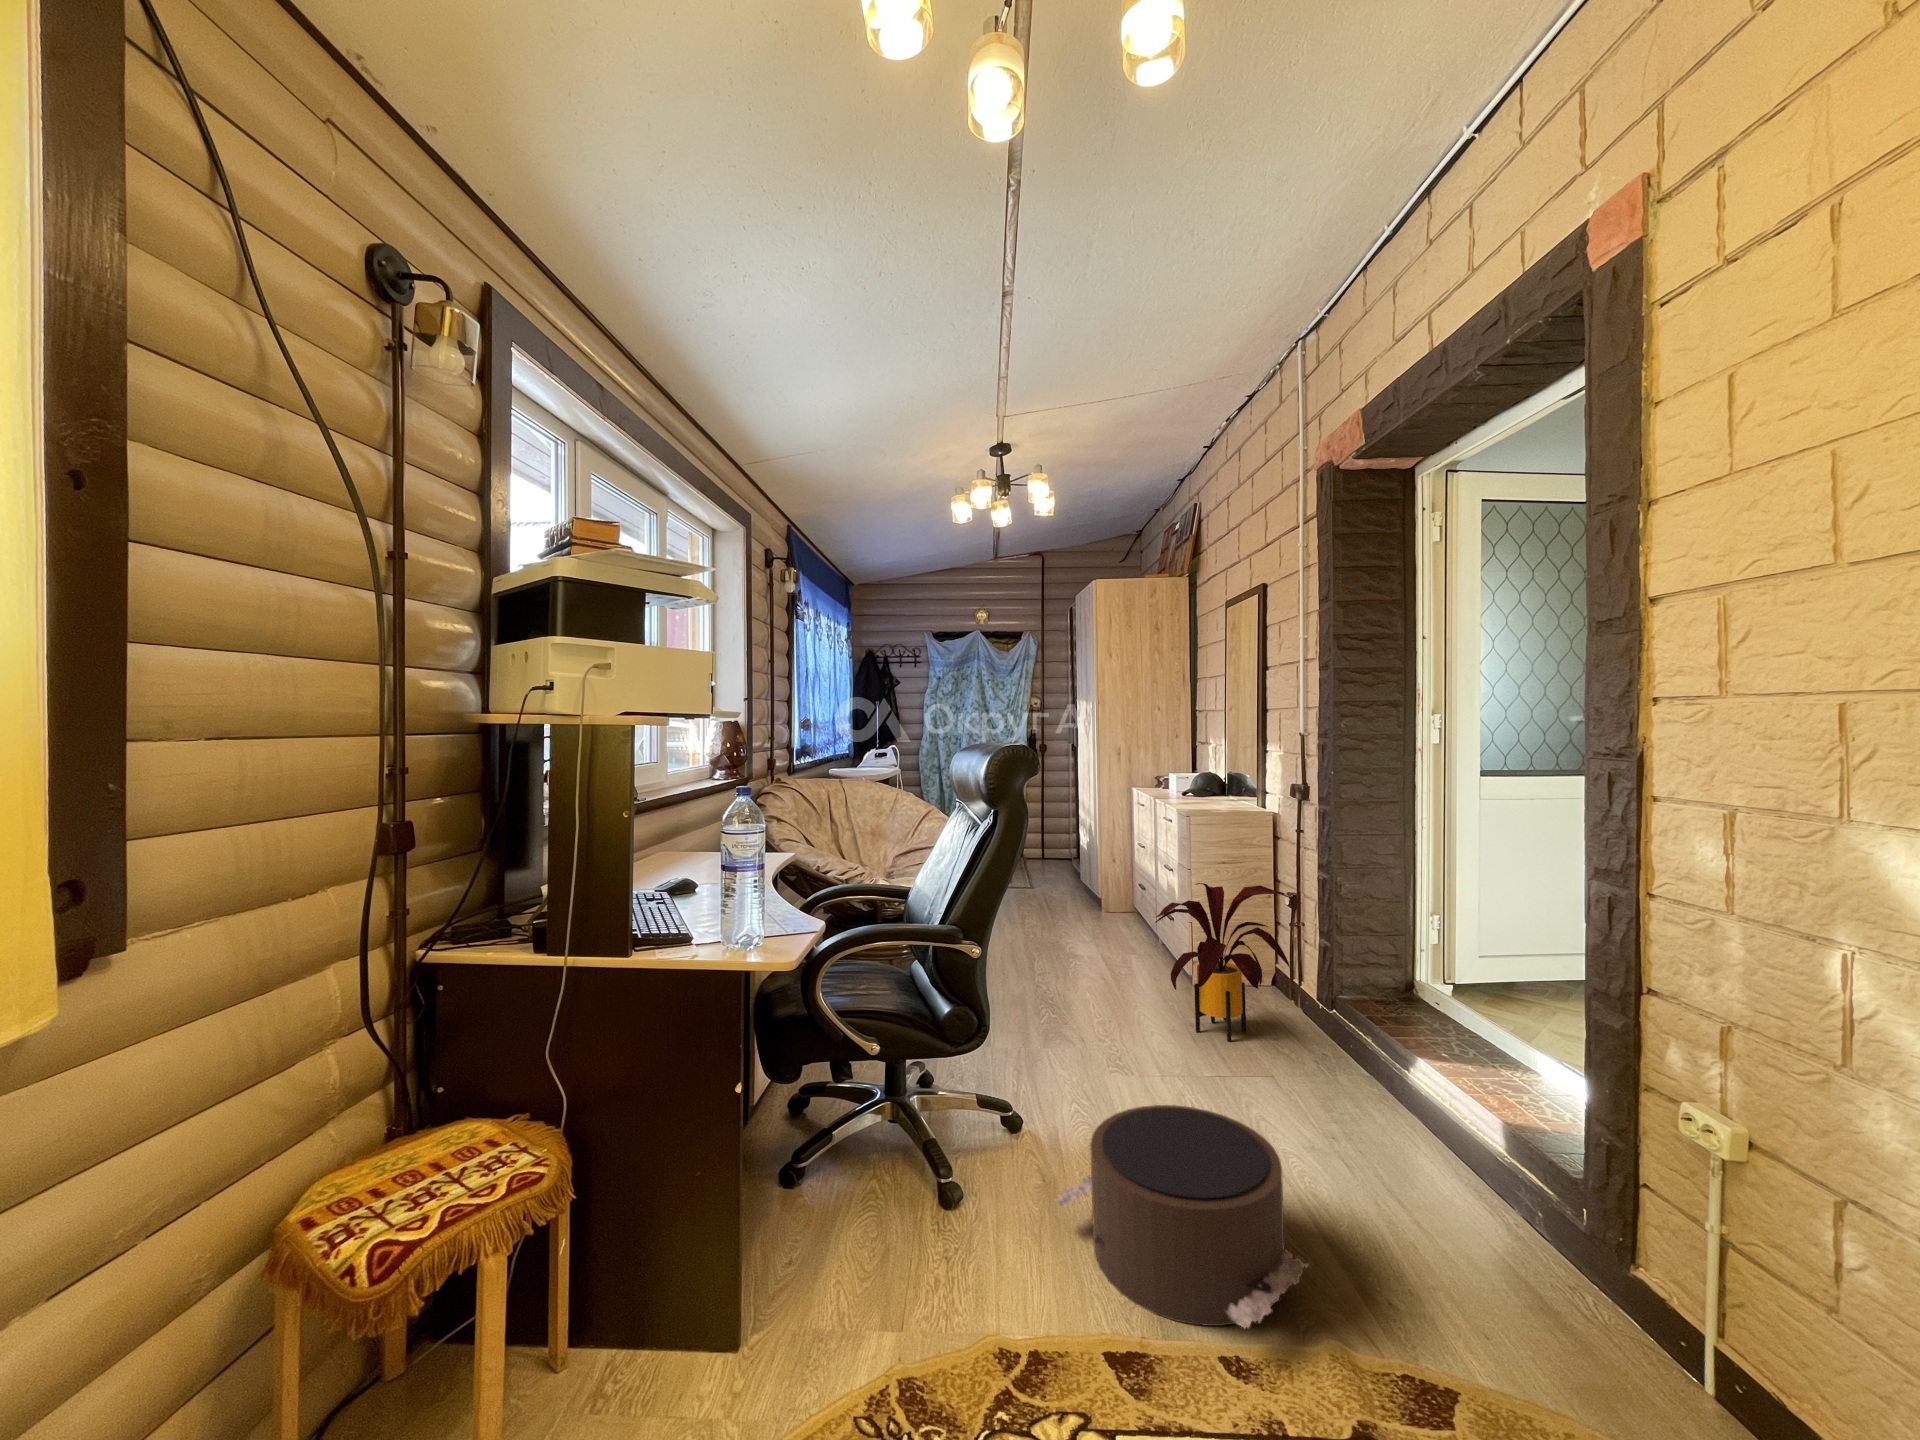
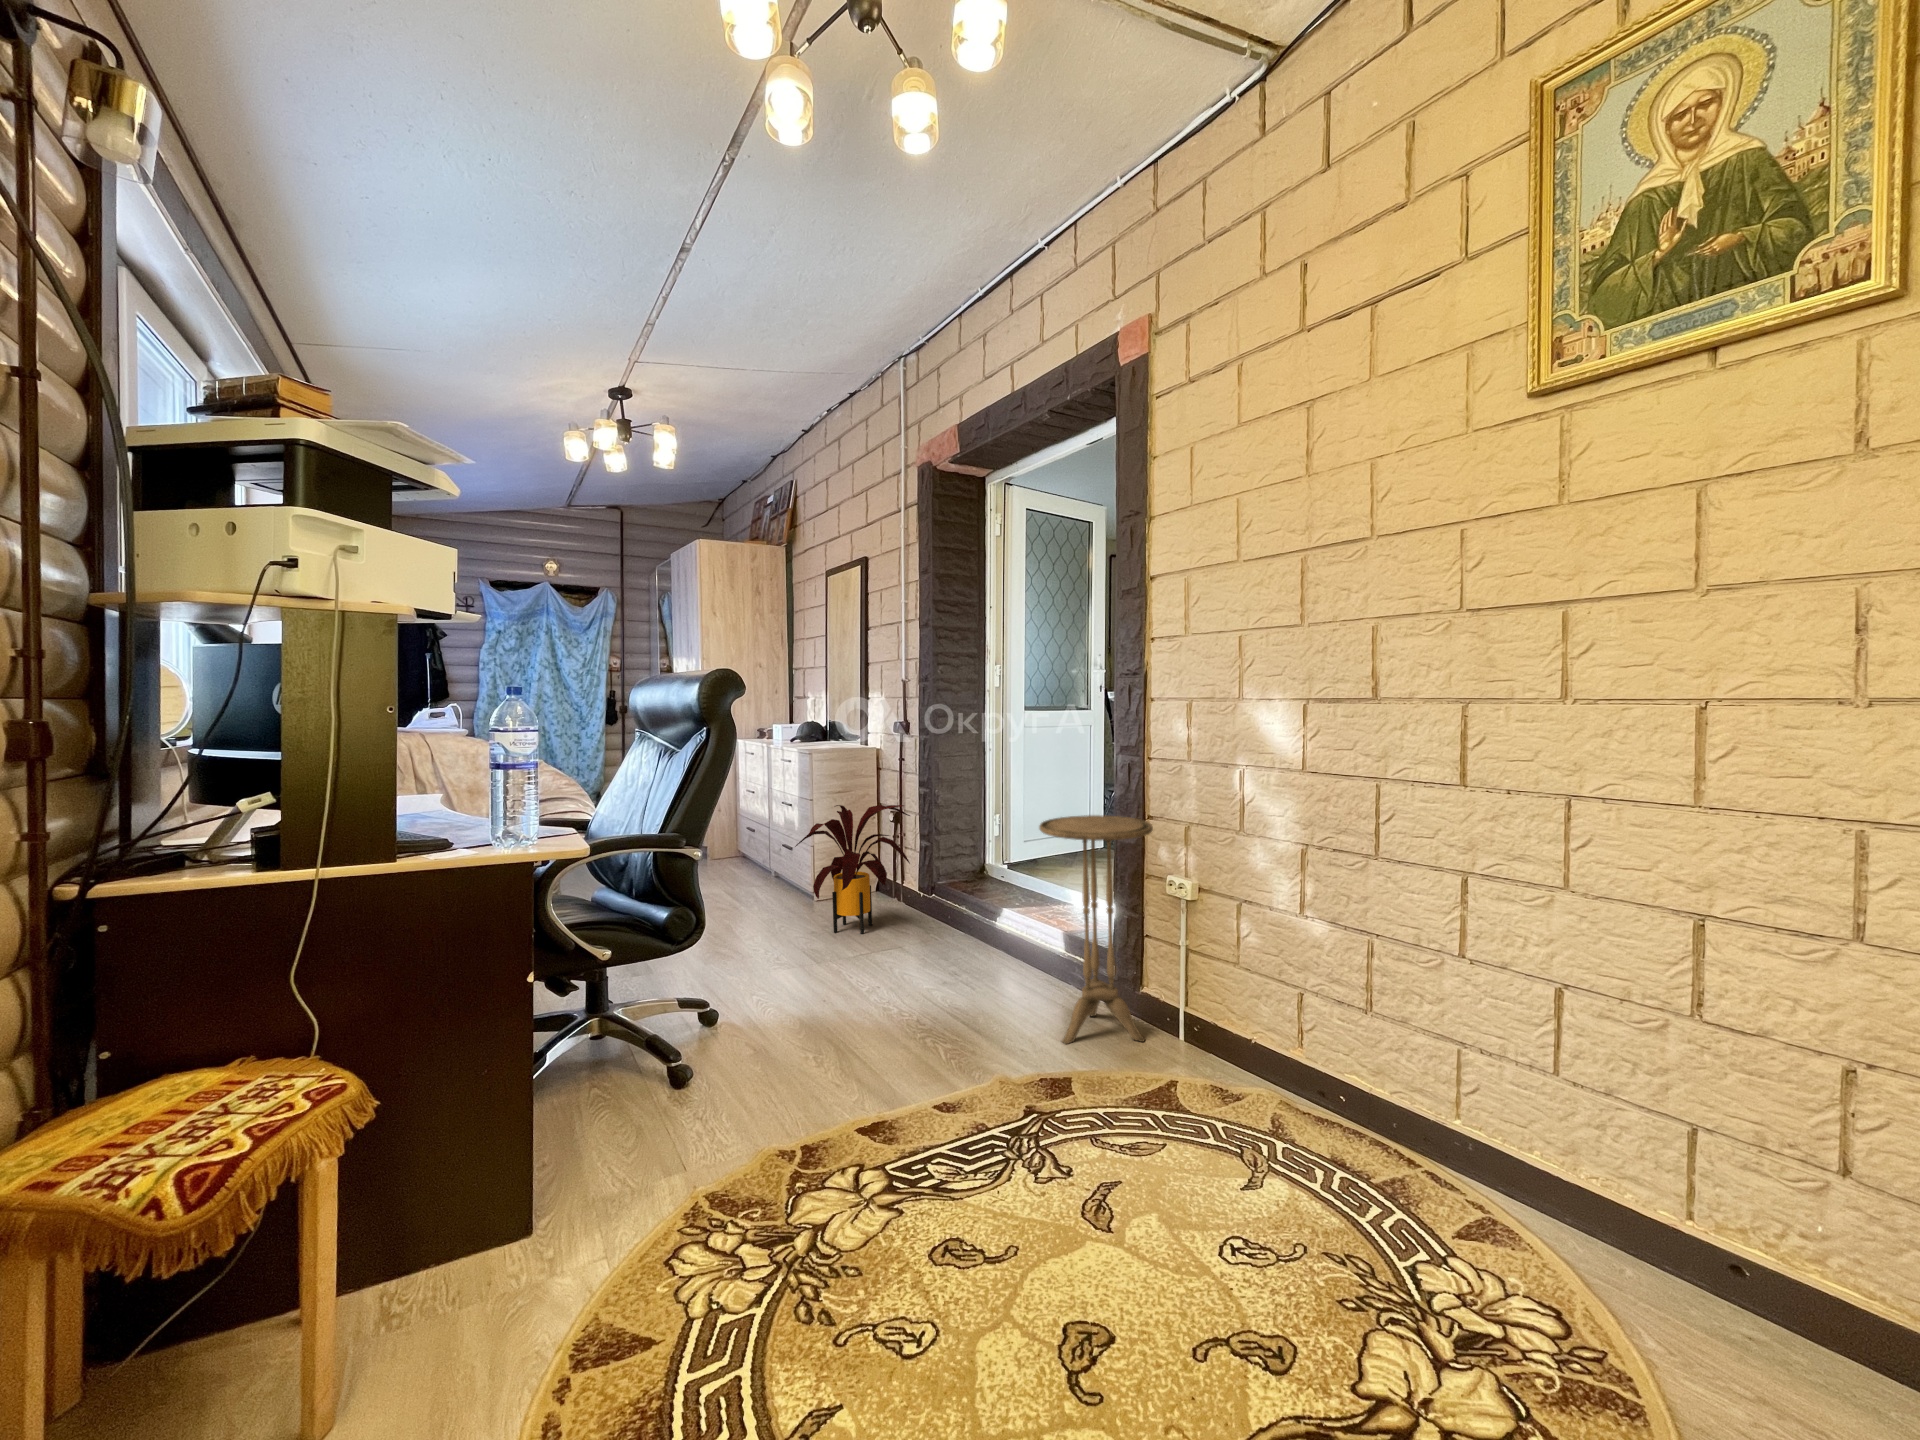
side table: none [1426,967,1648,1386] -> present [1039,815,1153,1044]
pouf: present [1055,1105,1309,1328] -> none [782,957,977,1098]

